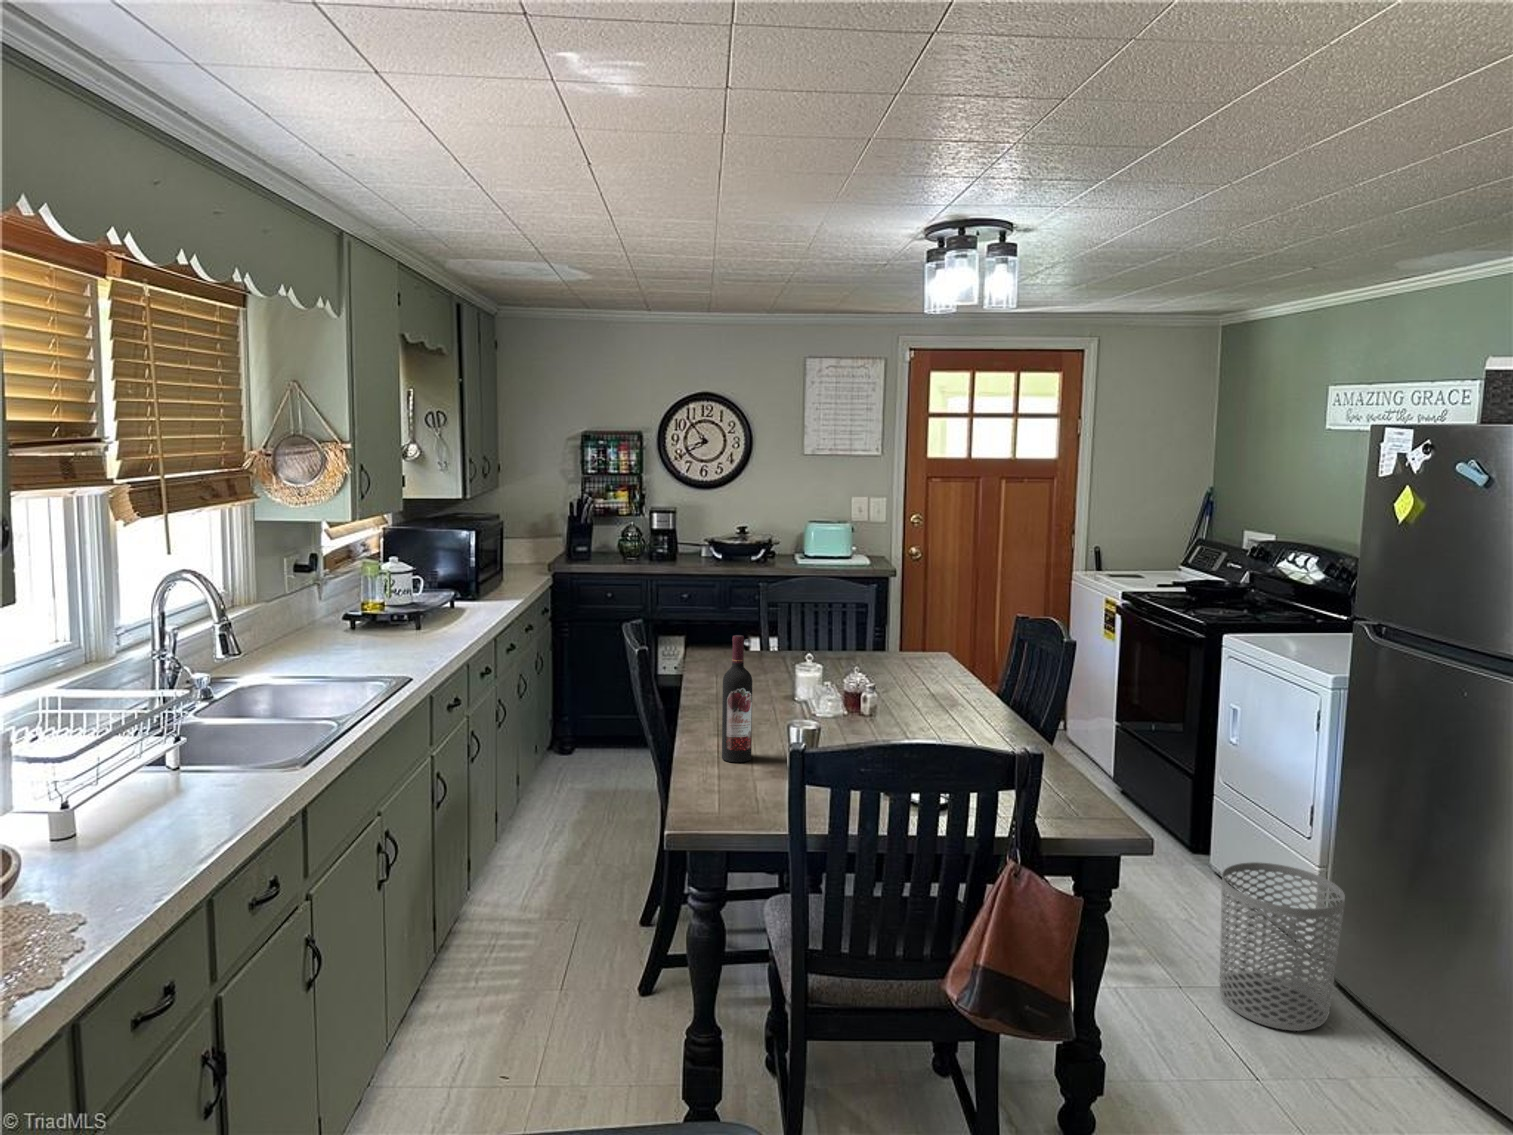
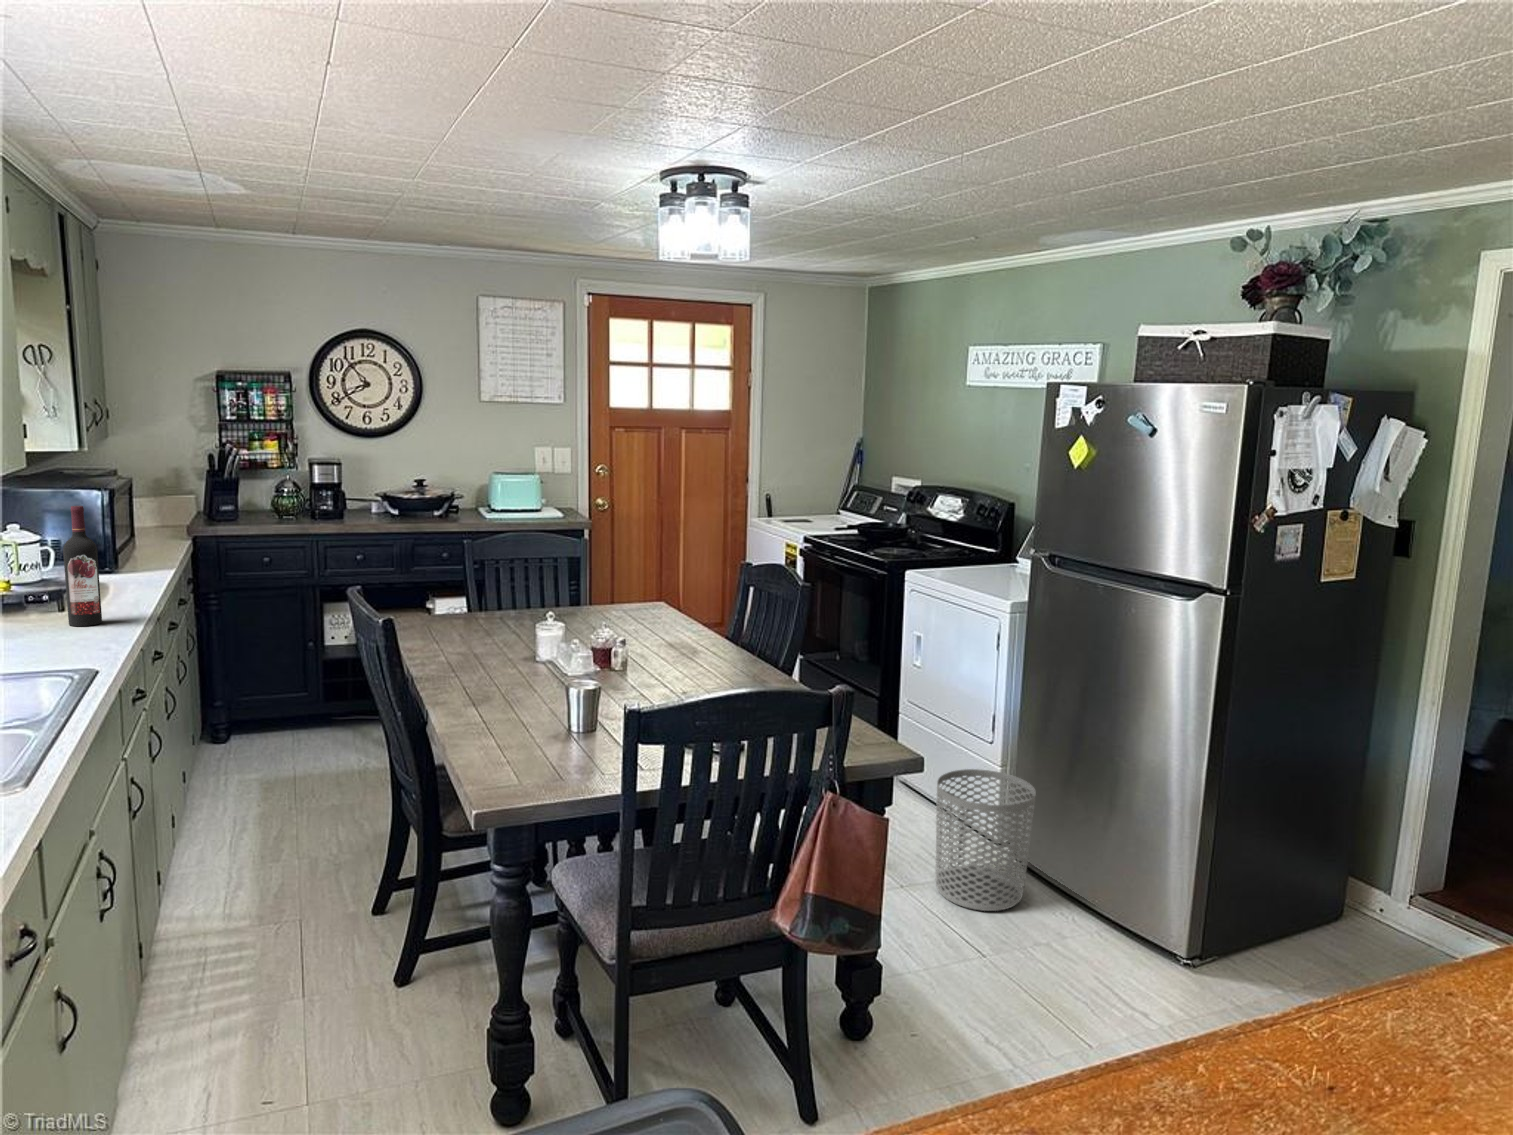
wine bottle: present [722,635,752,762] -> present [63,506,102,626]

